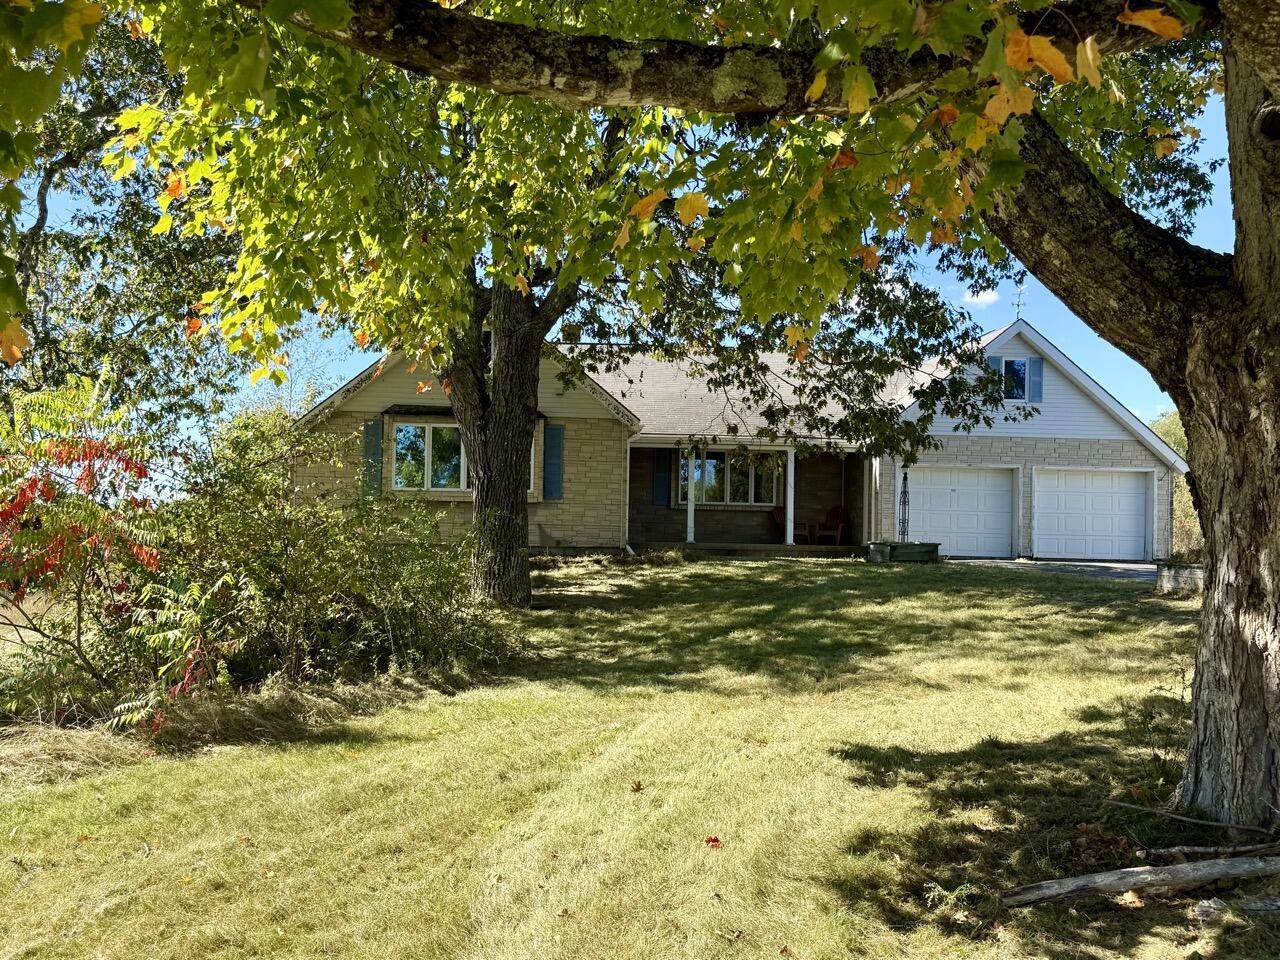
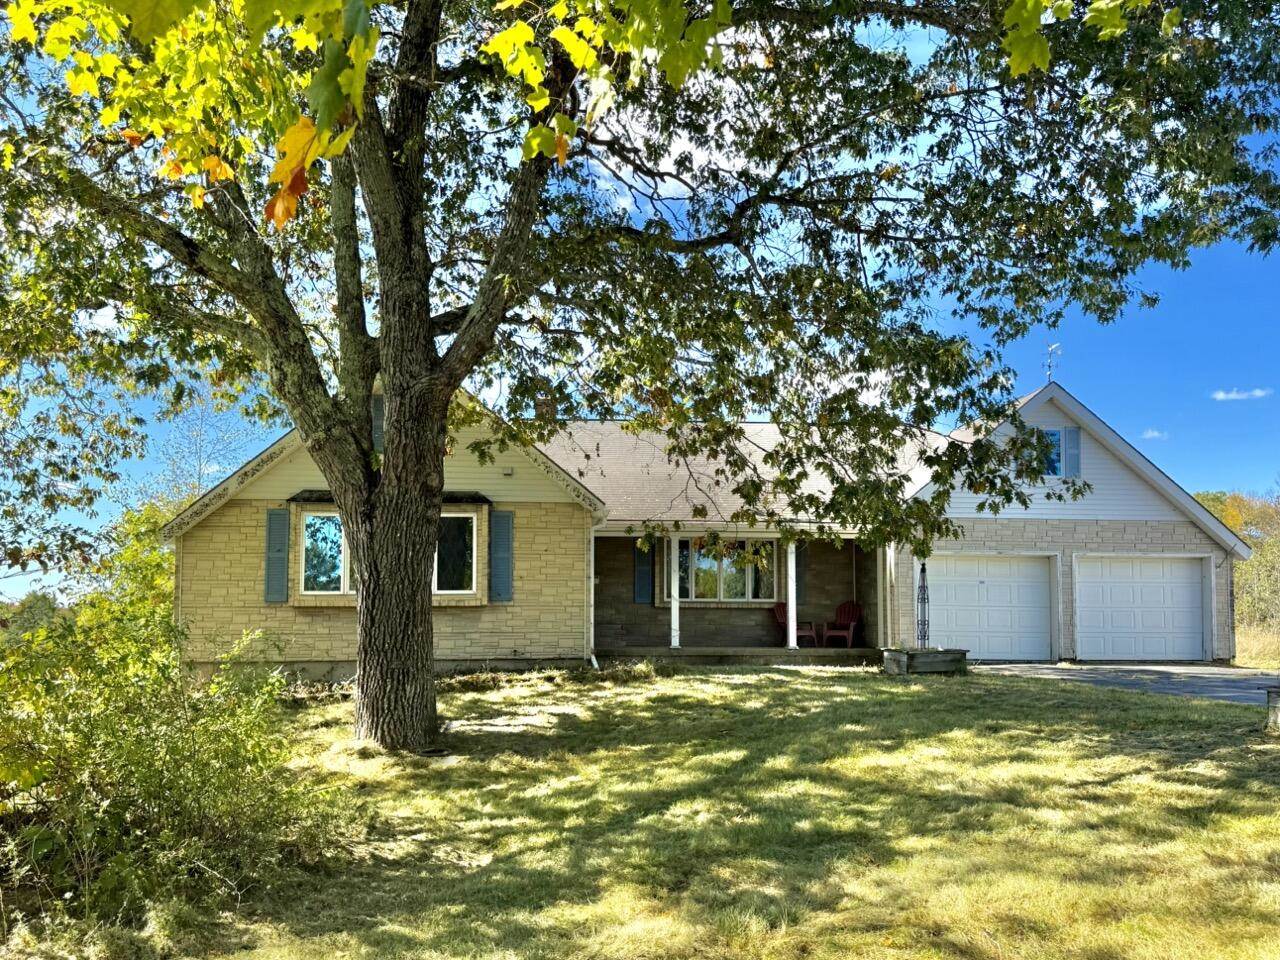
armchair: present [537,523,566,559] -> none [484,629,520,677]

